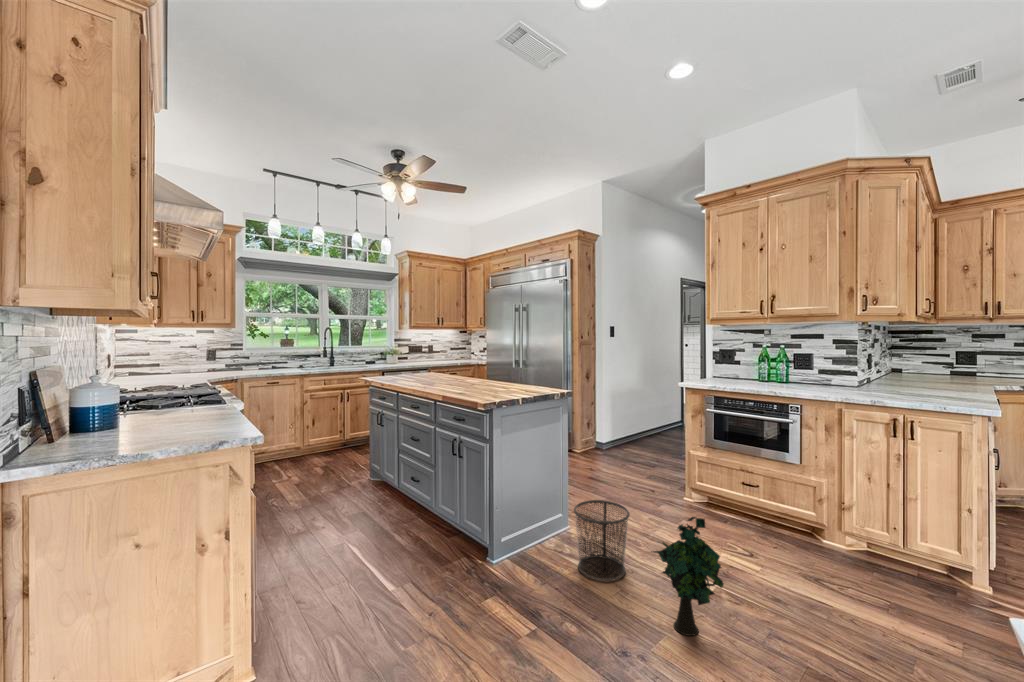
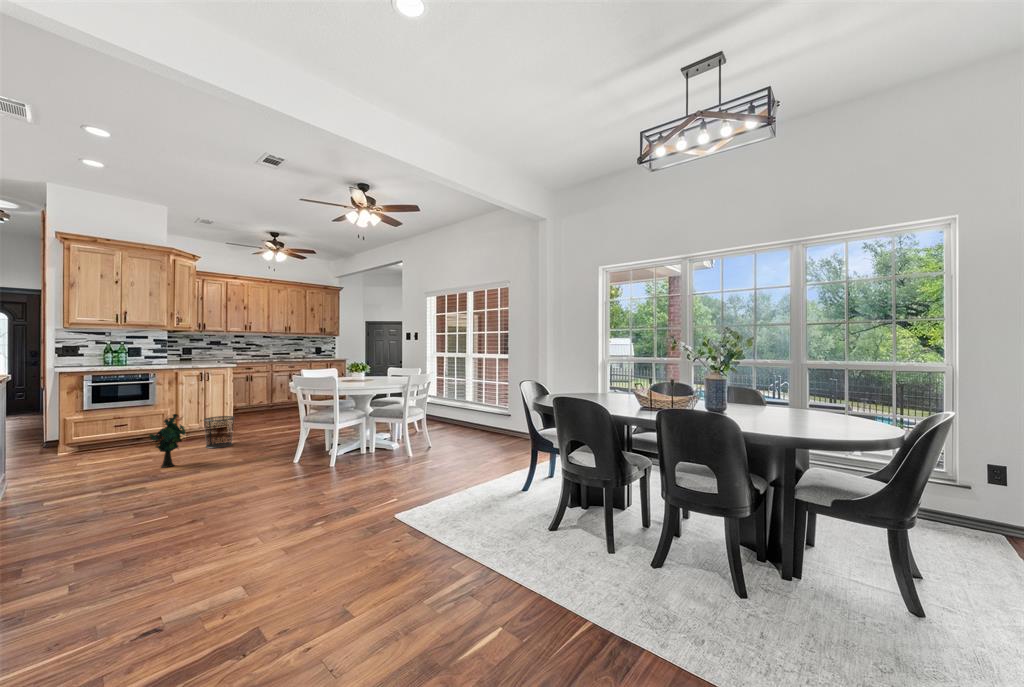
waste bin: present [574,500,630,581] -> present [204,416,235,448]

